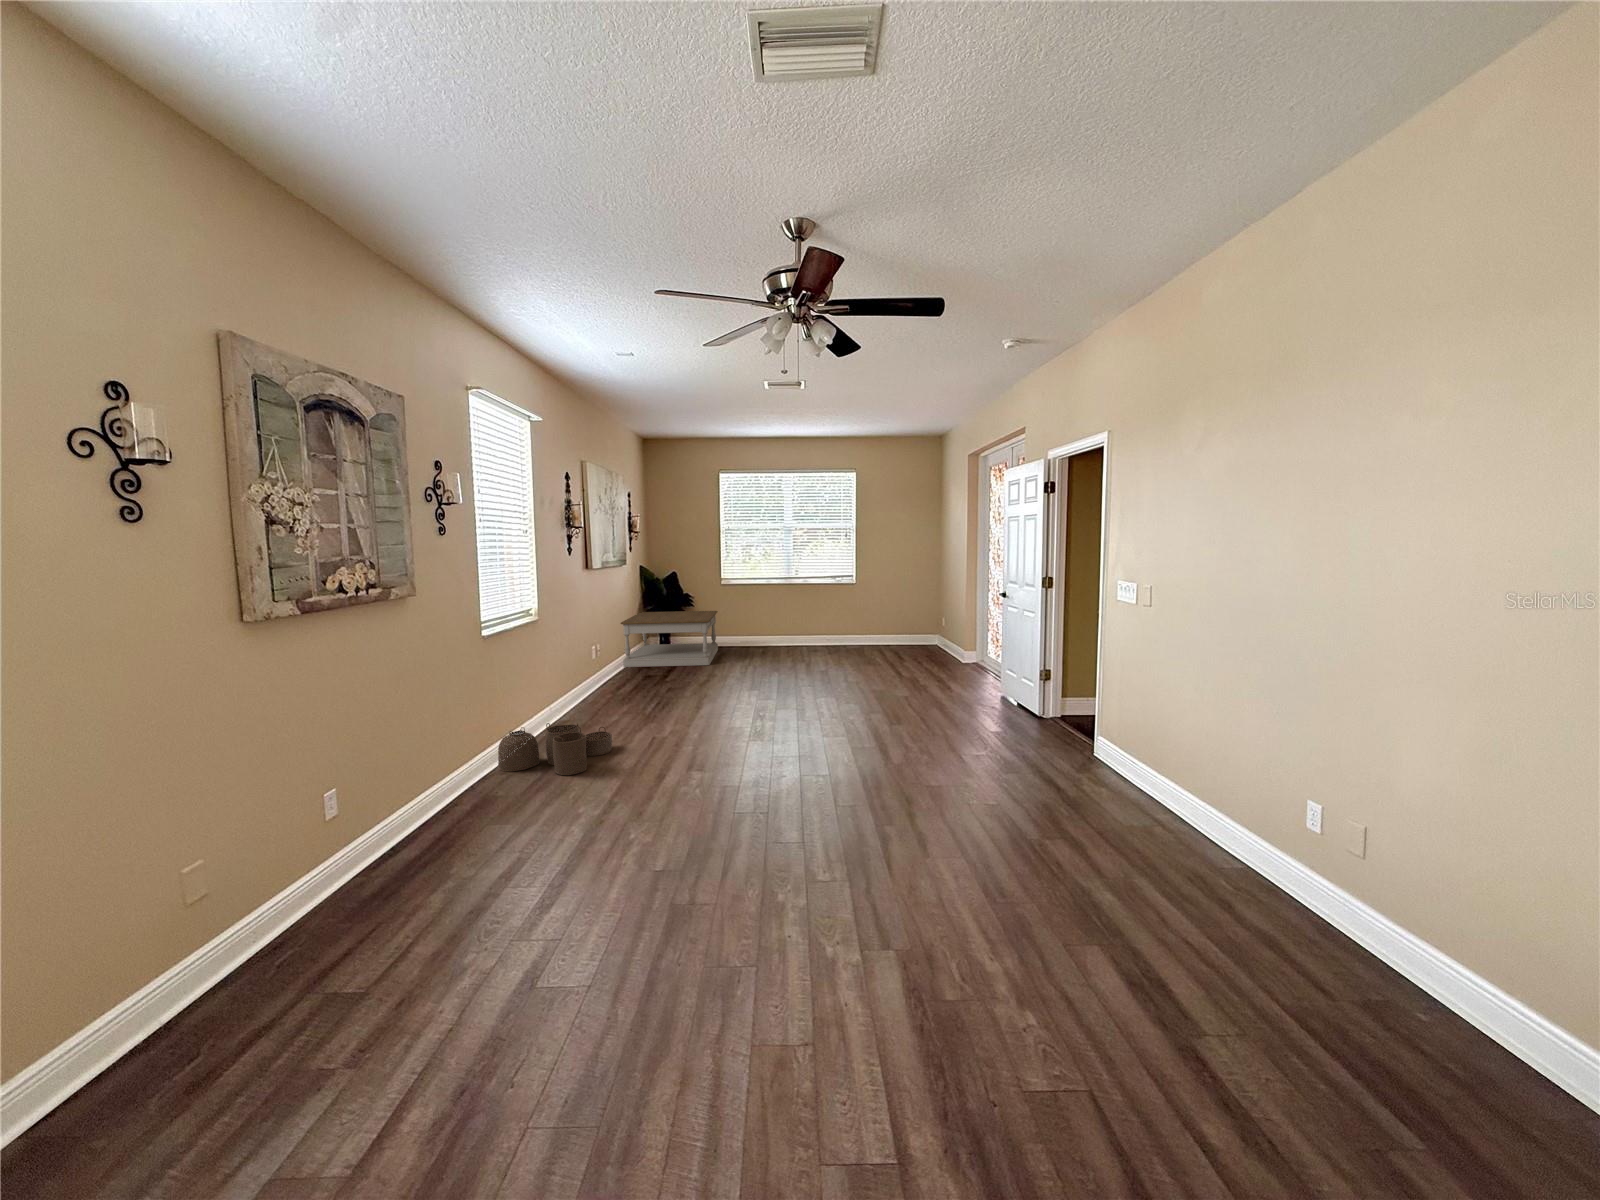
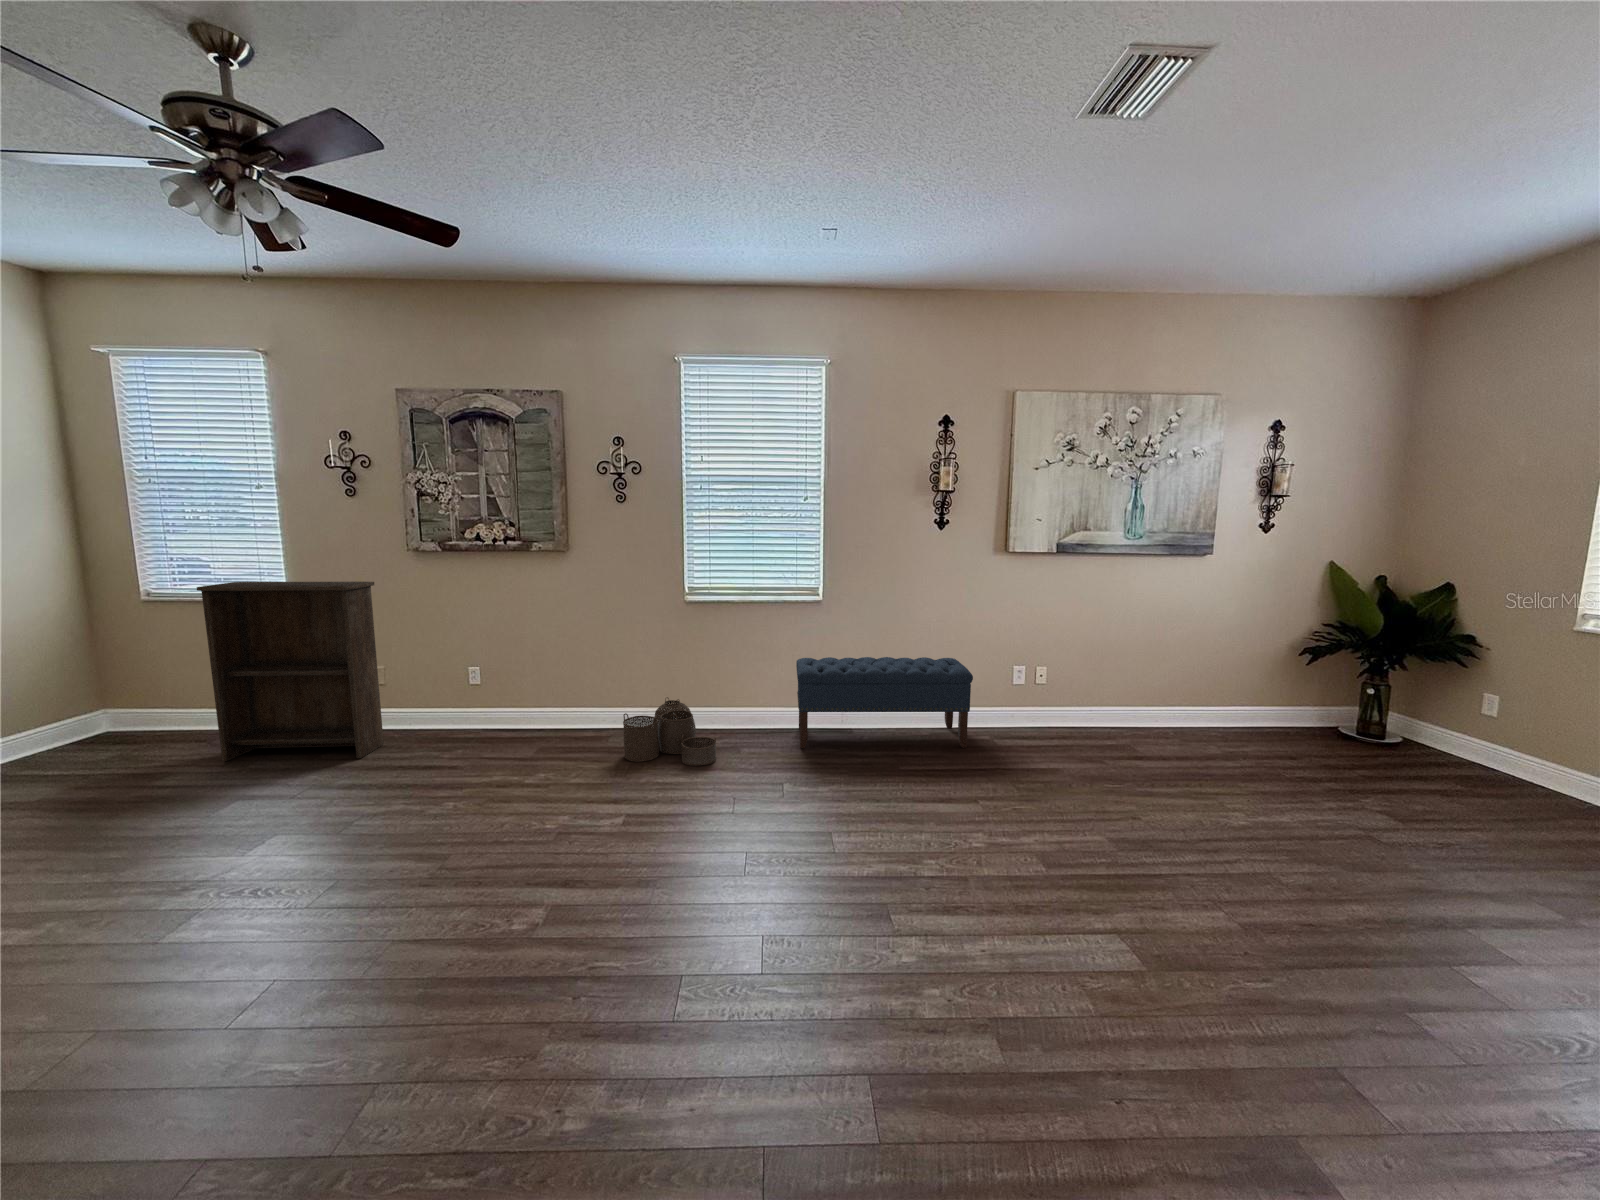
coffee table: present [620,611,718,667] -> none [1131,652,1430,790]
bench: none [543,643,630,726] -> present [796,657,973,748]
bookshelf: none [116,665,433,1131] -> present [197,582,384,761]

